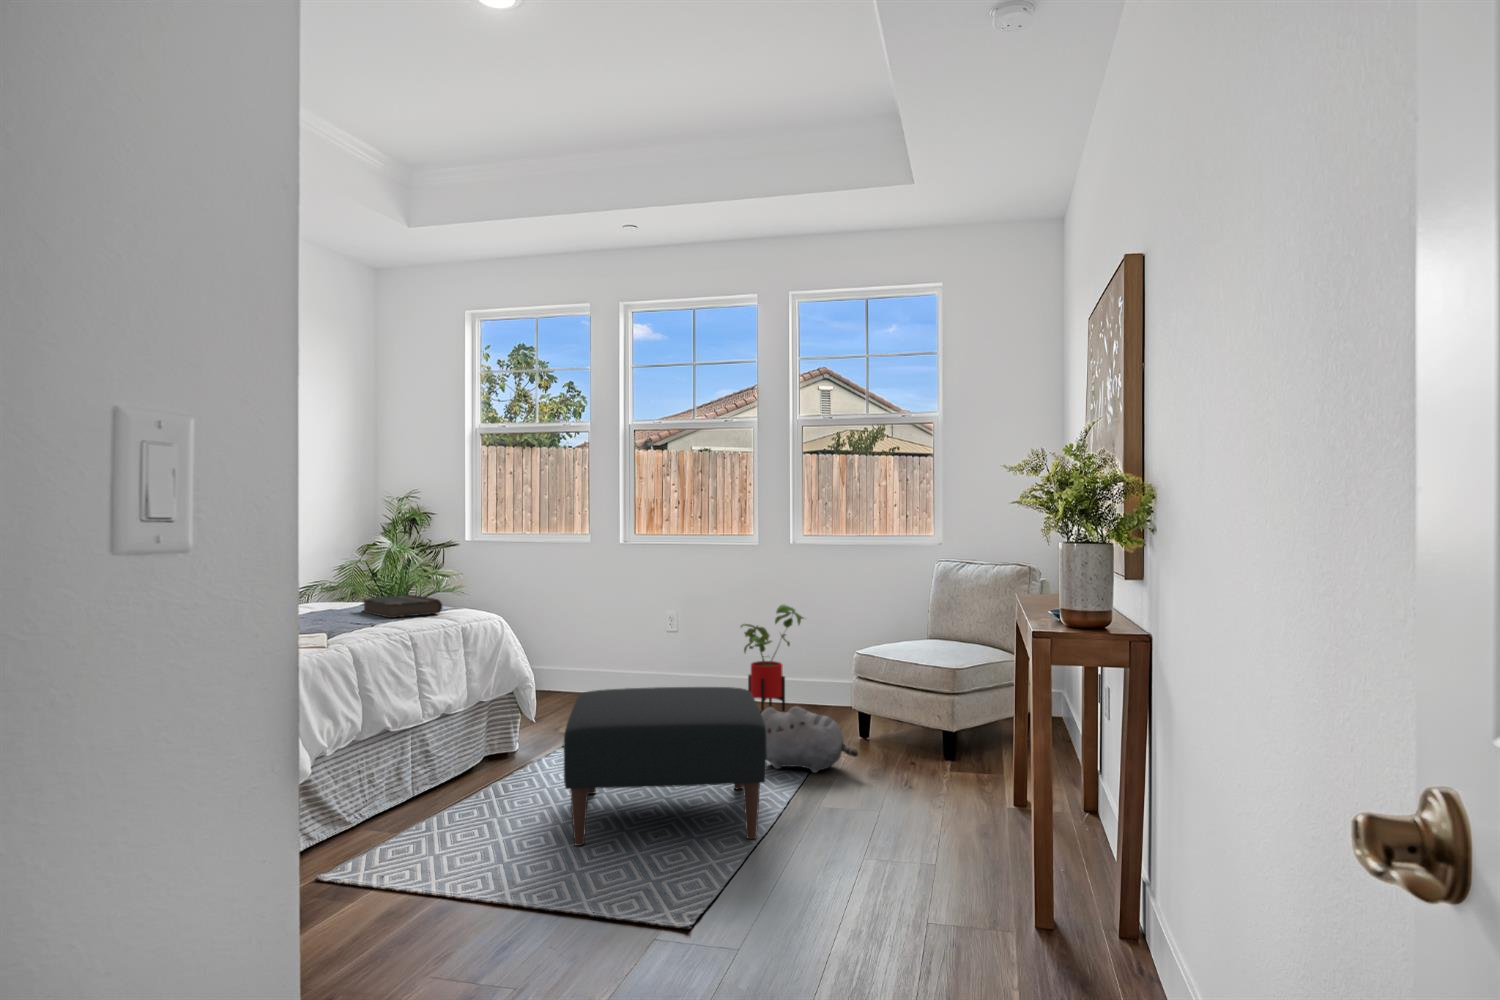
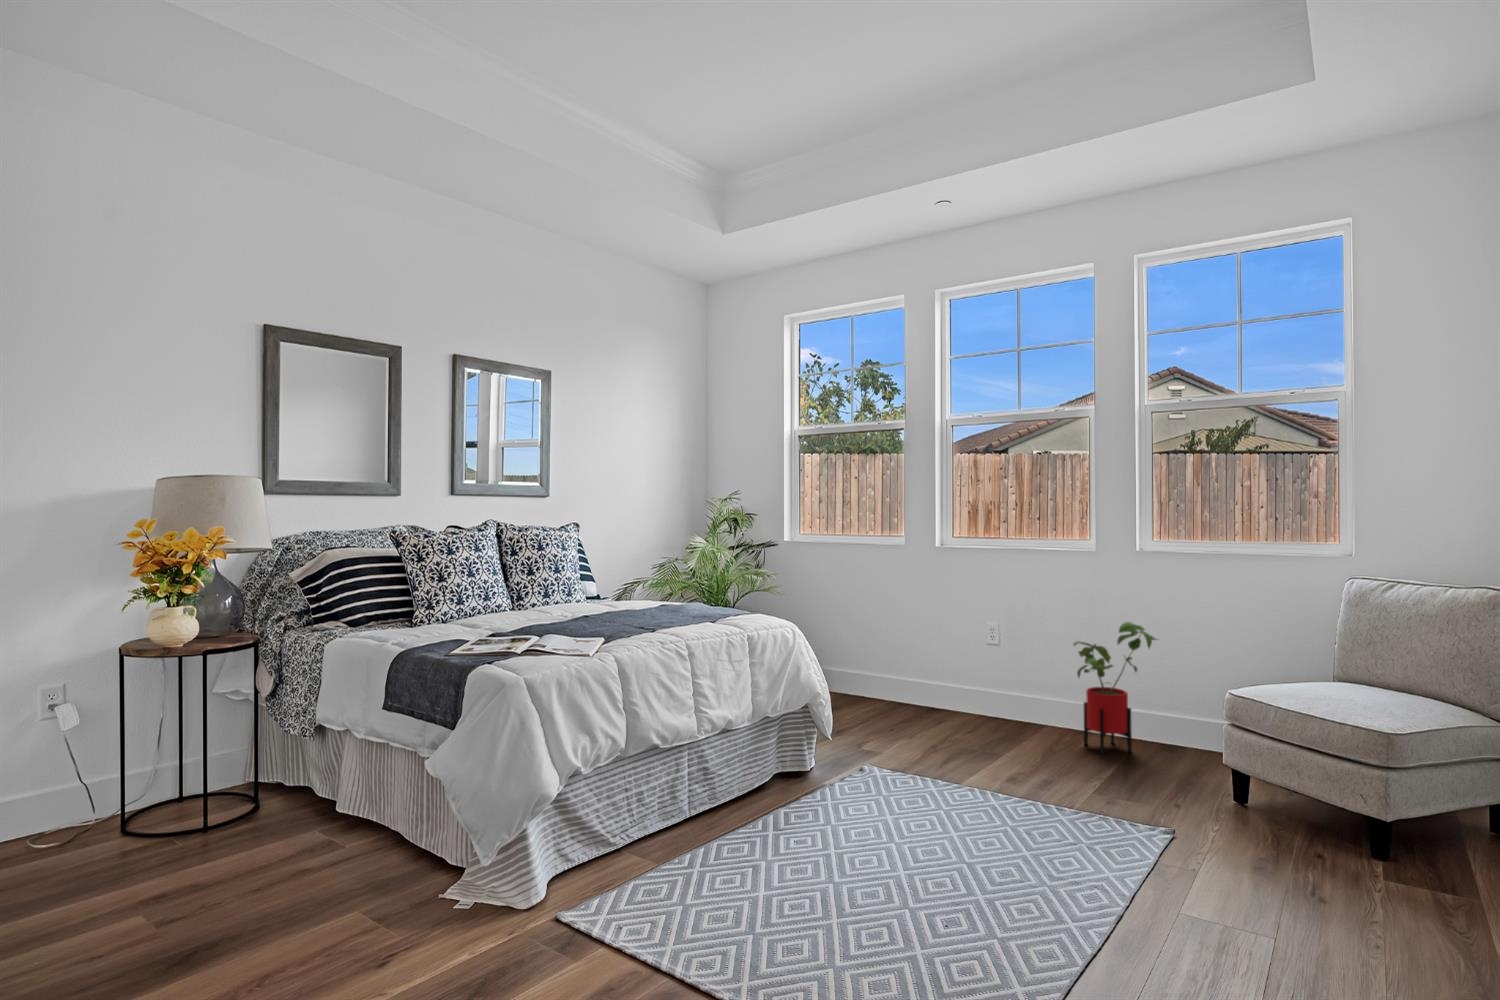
book: present [363,594,442,618] -> none [658,596,731,622]
ottoman: present [564,687,767,846] -> none [826,721,1095,956]
plush toy: present [761,706,858,773] -> none [1086,757,1237,852]

